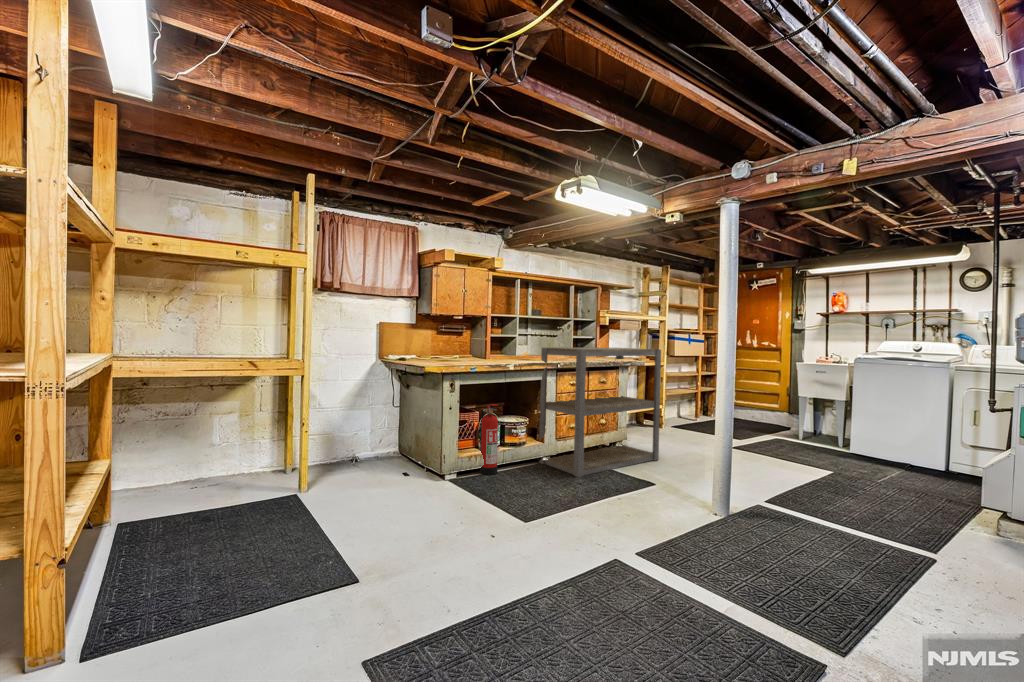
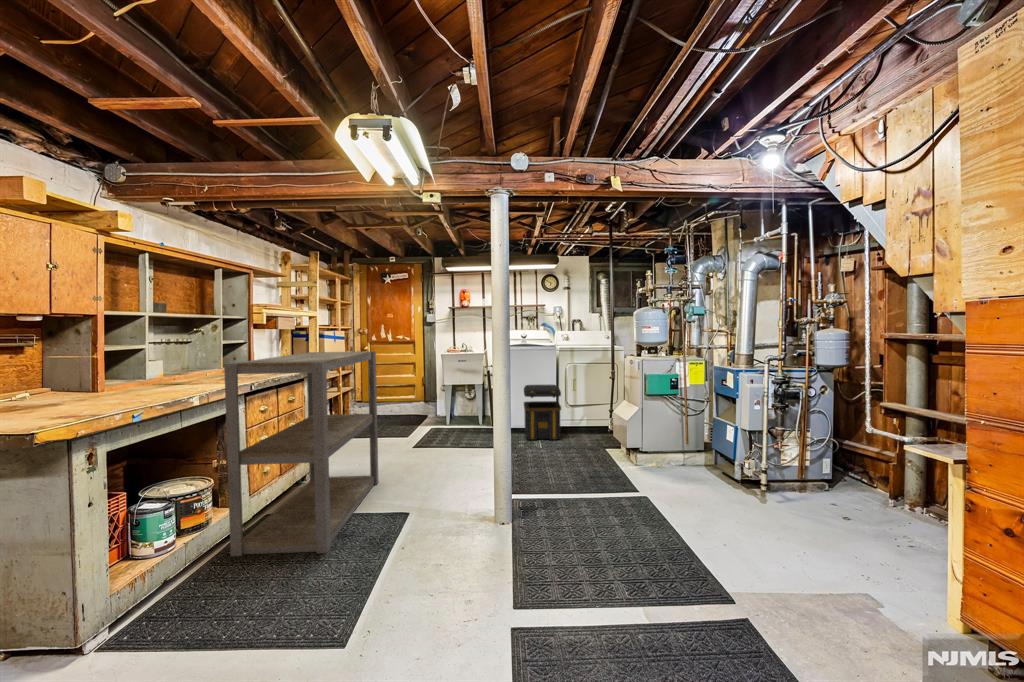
fire extinguisher: present [479,404,498,475] -> none [117,490,174,646]
toolbox: none [866,410,940,488] -> present [524,385,561,440]

